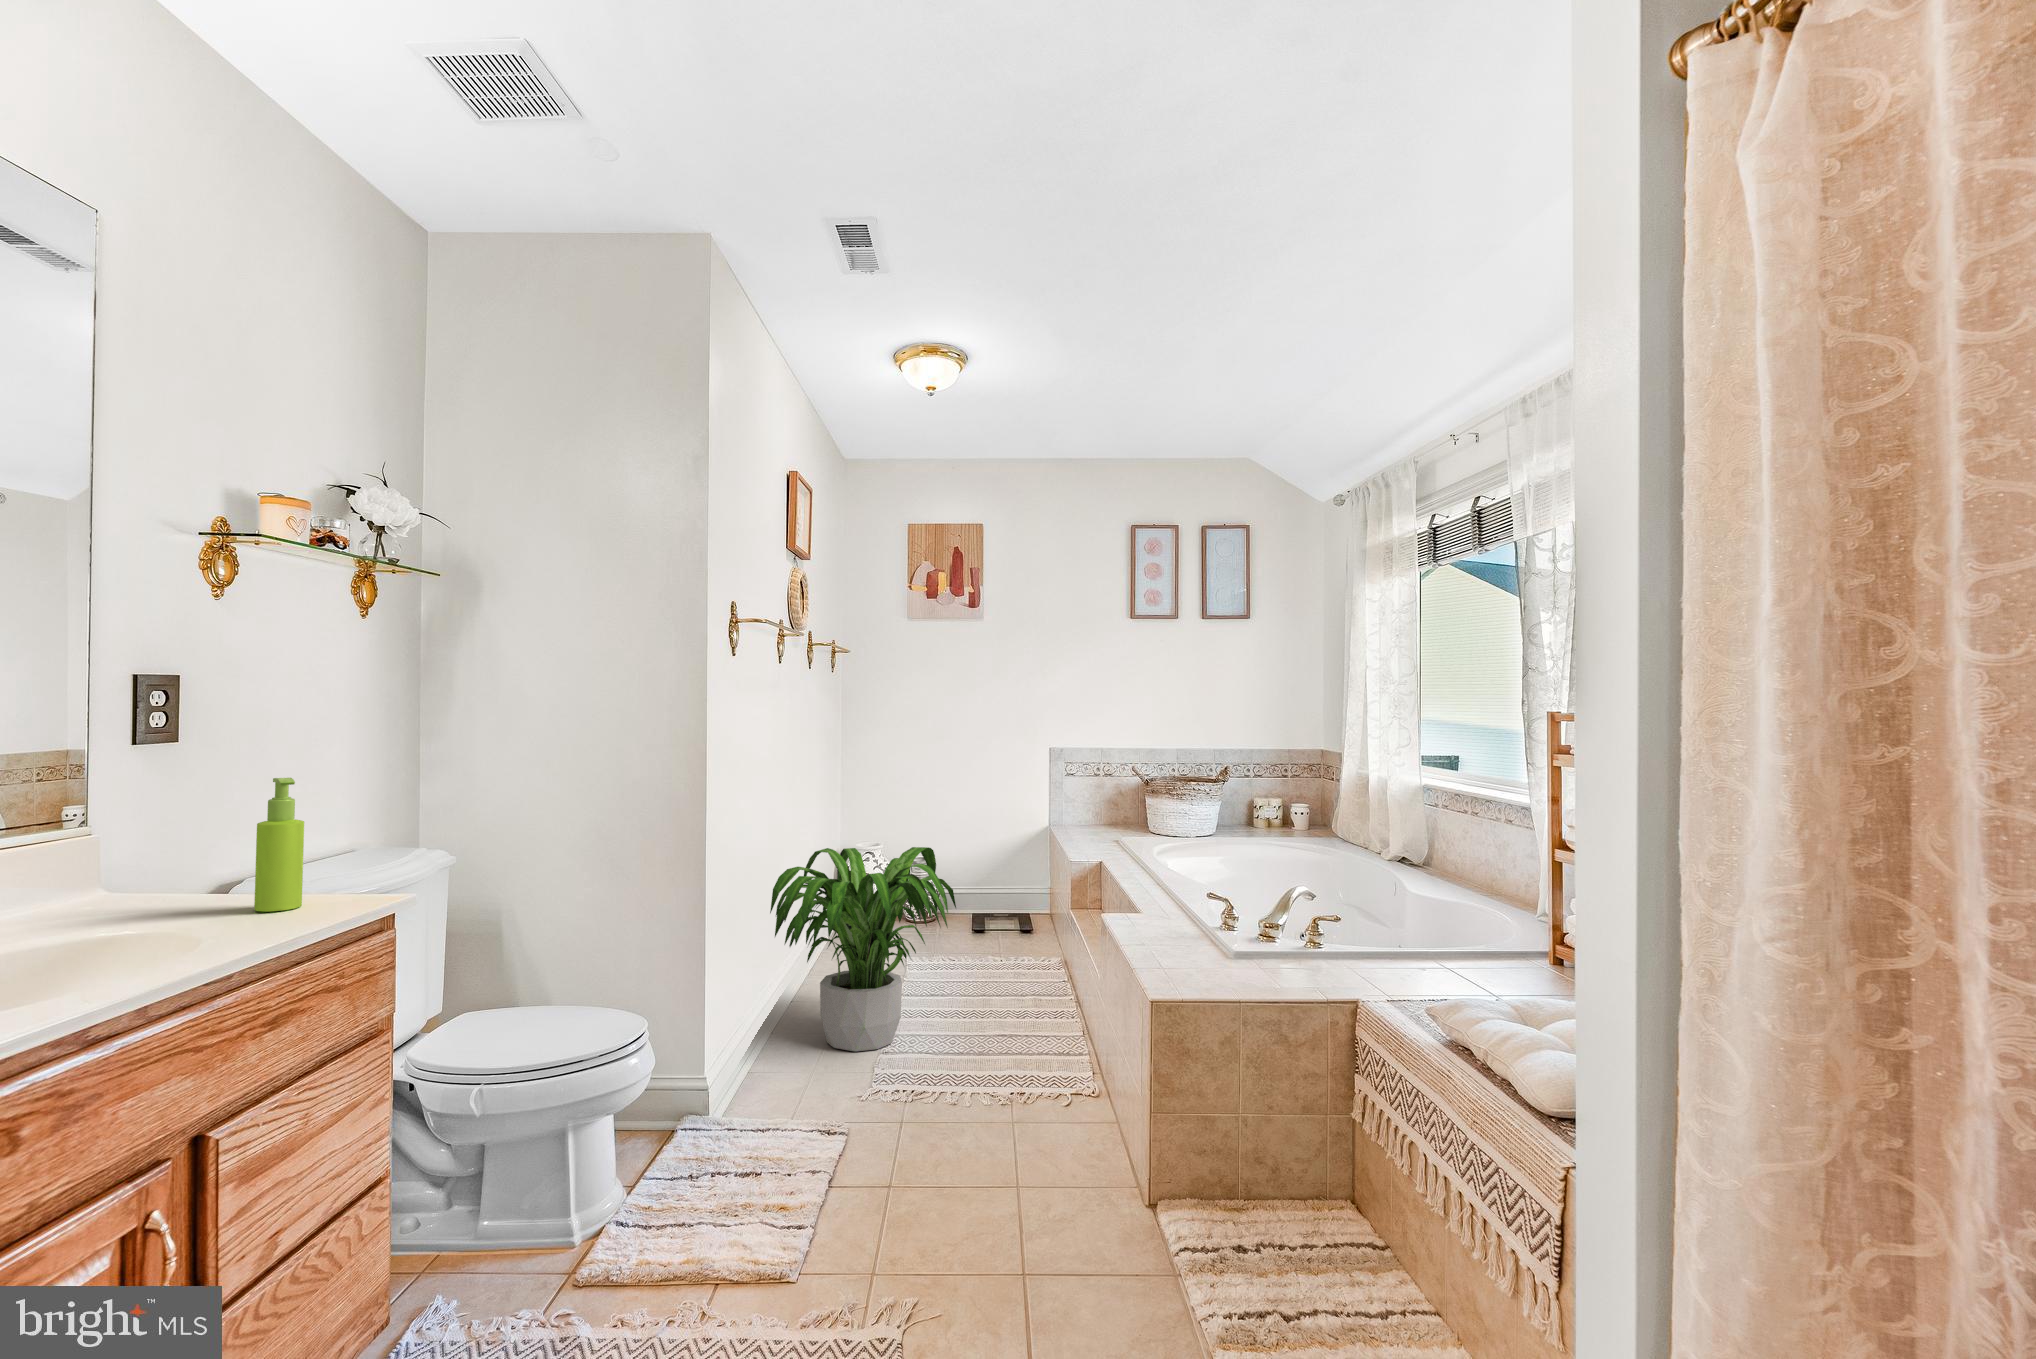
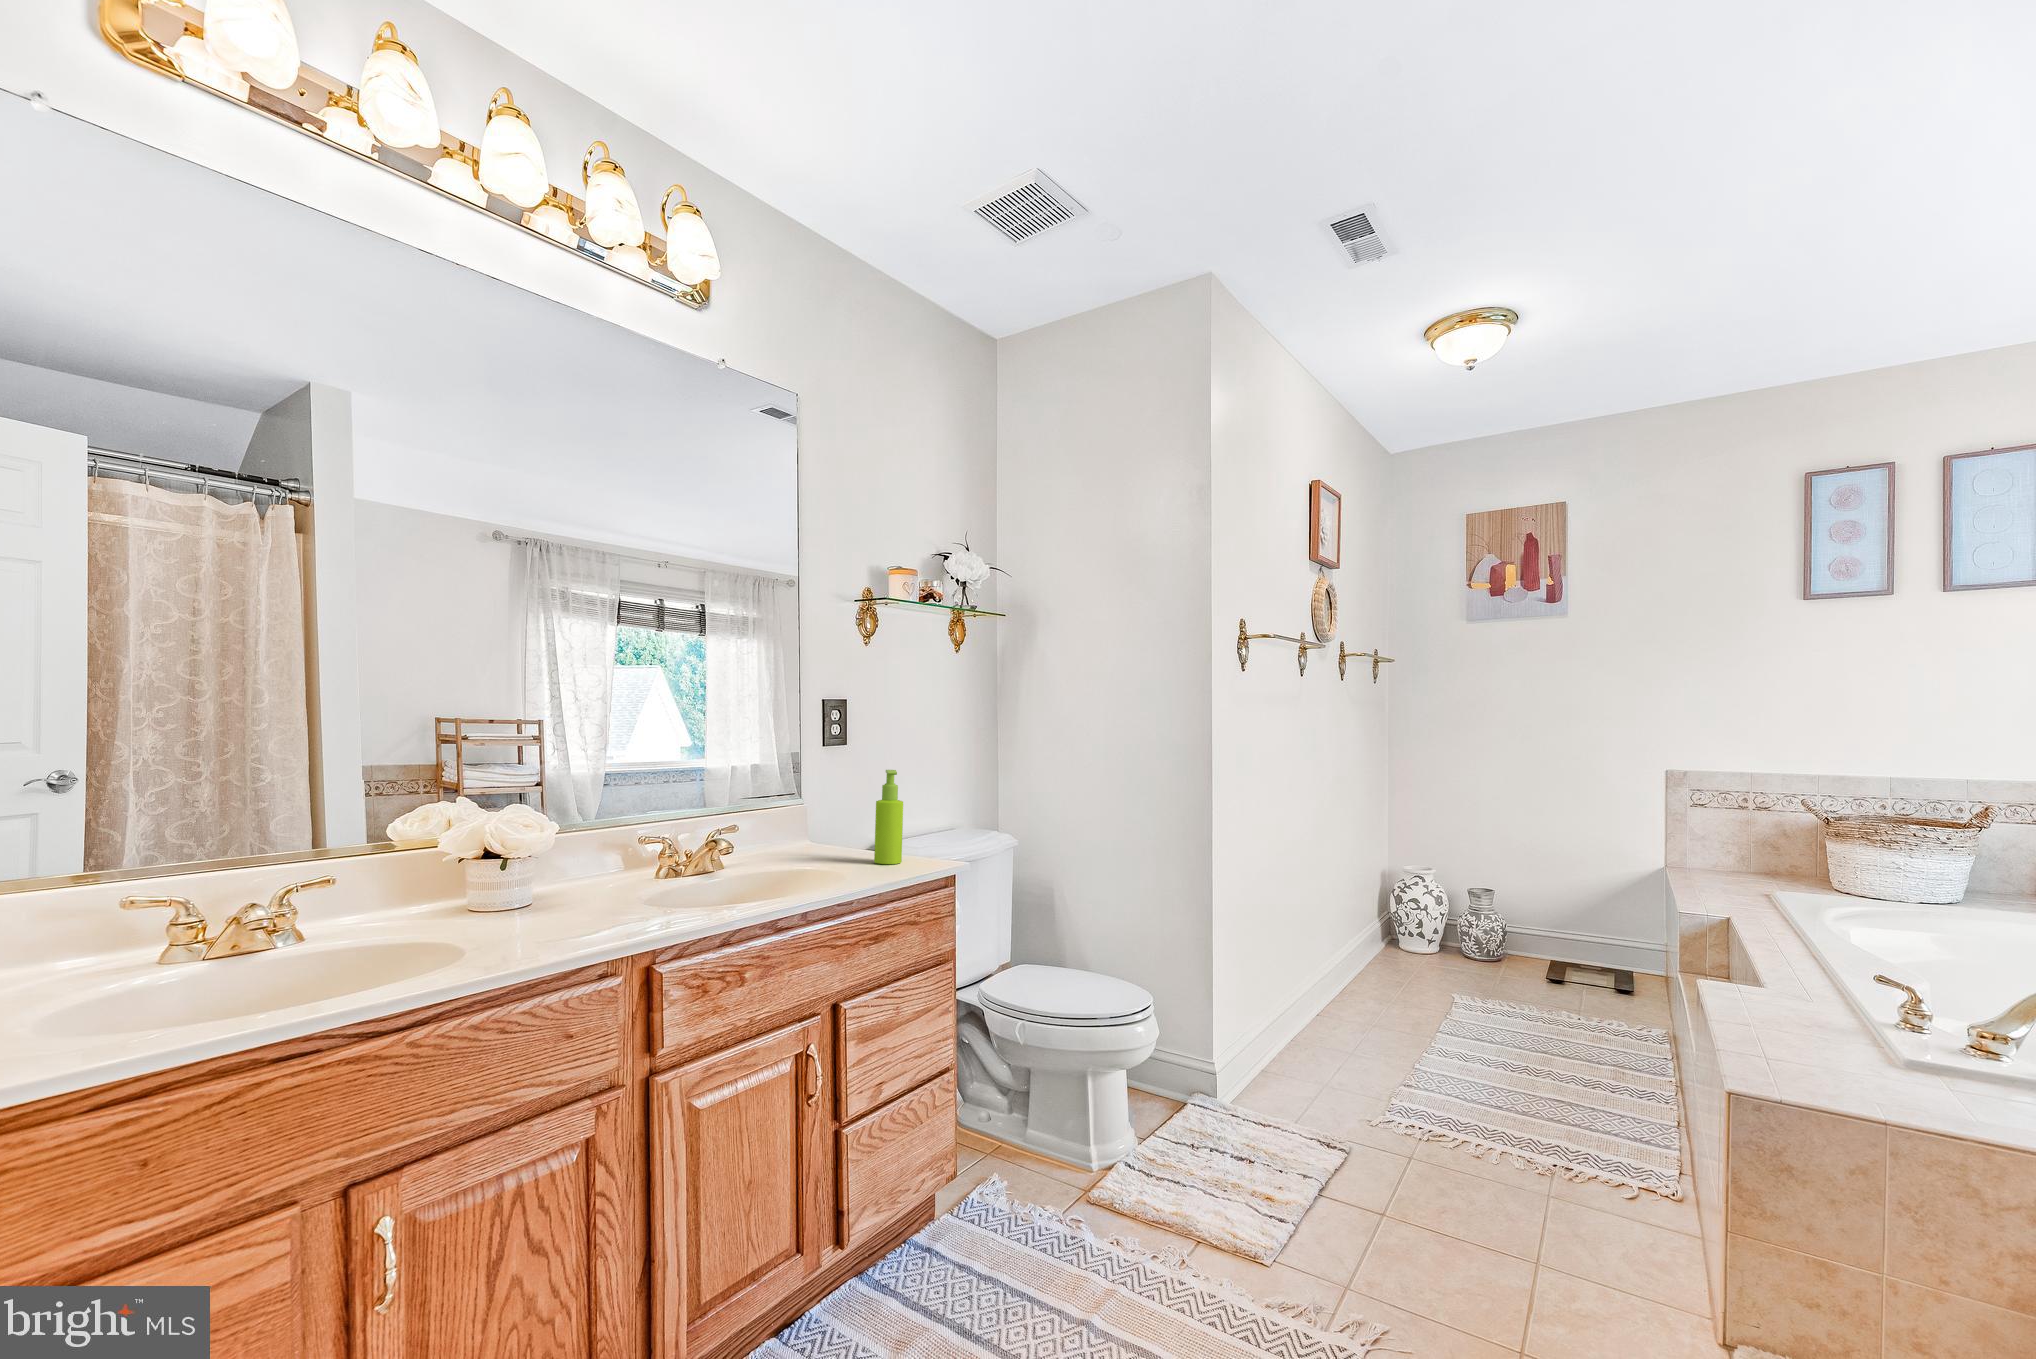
potted plant: present [770,847,956,1051] -> none [1287,867,1489,1076]

